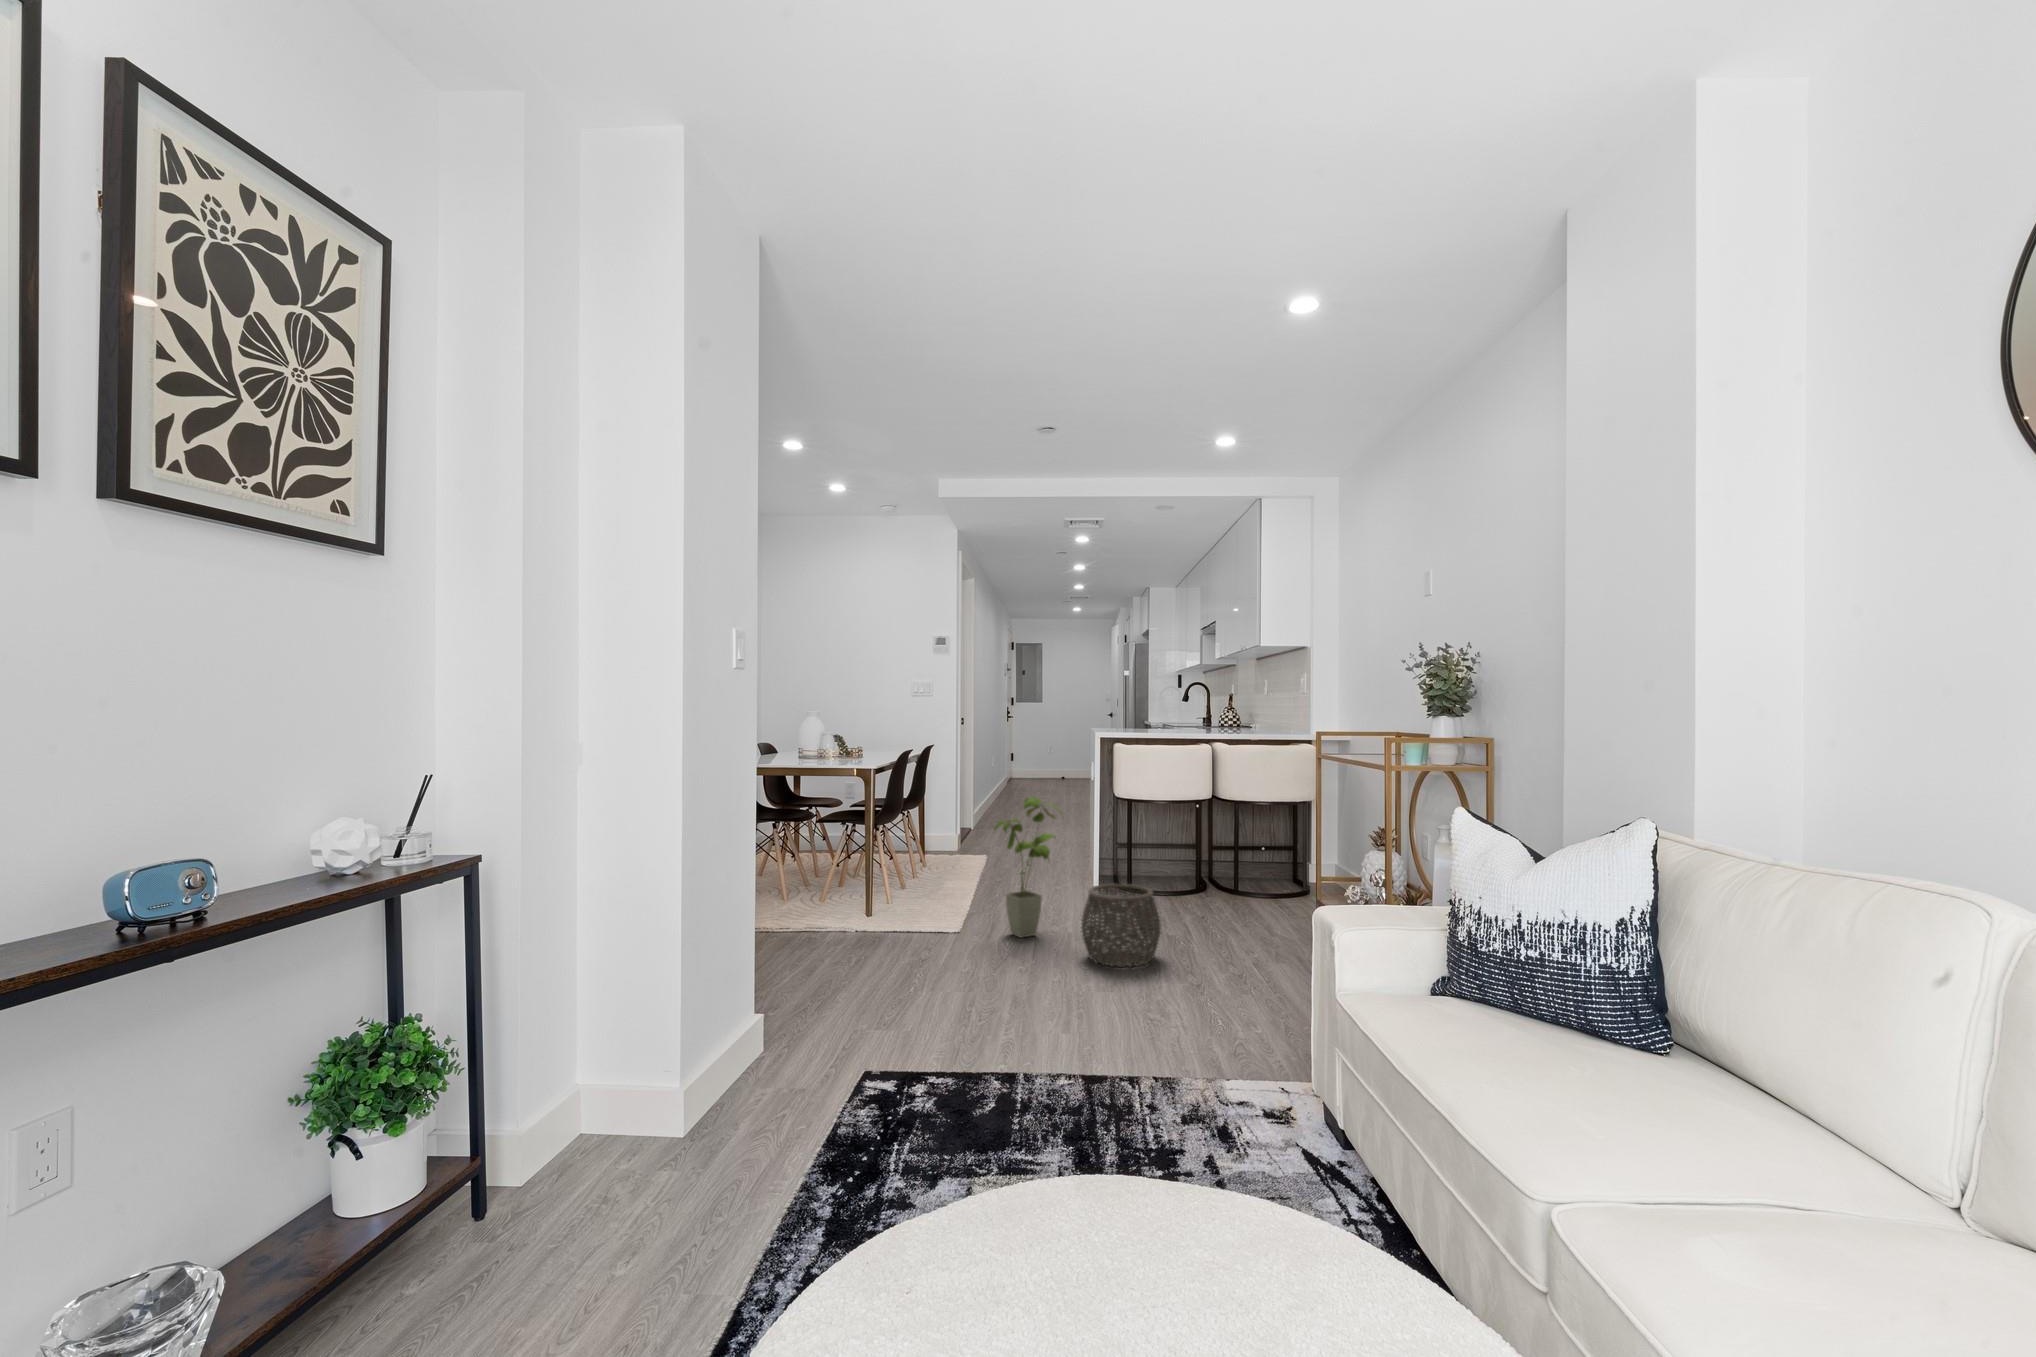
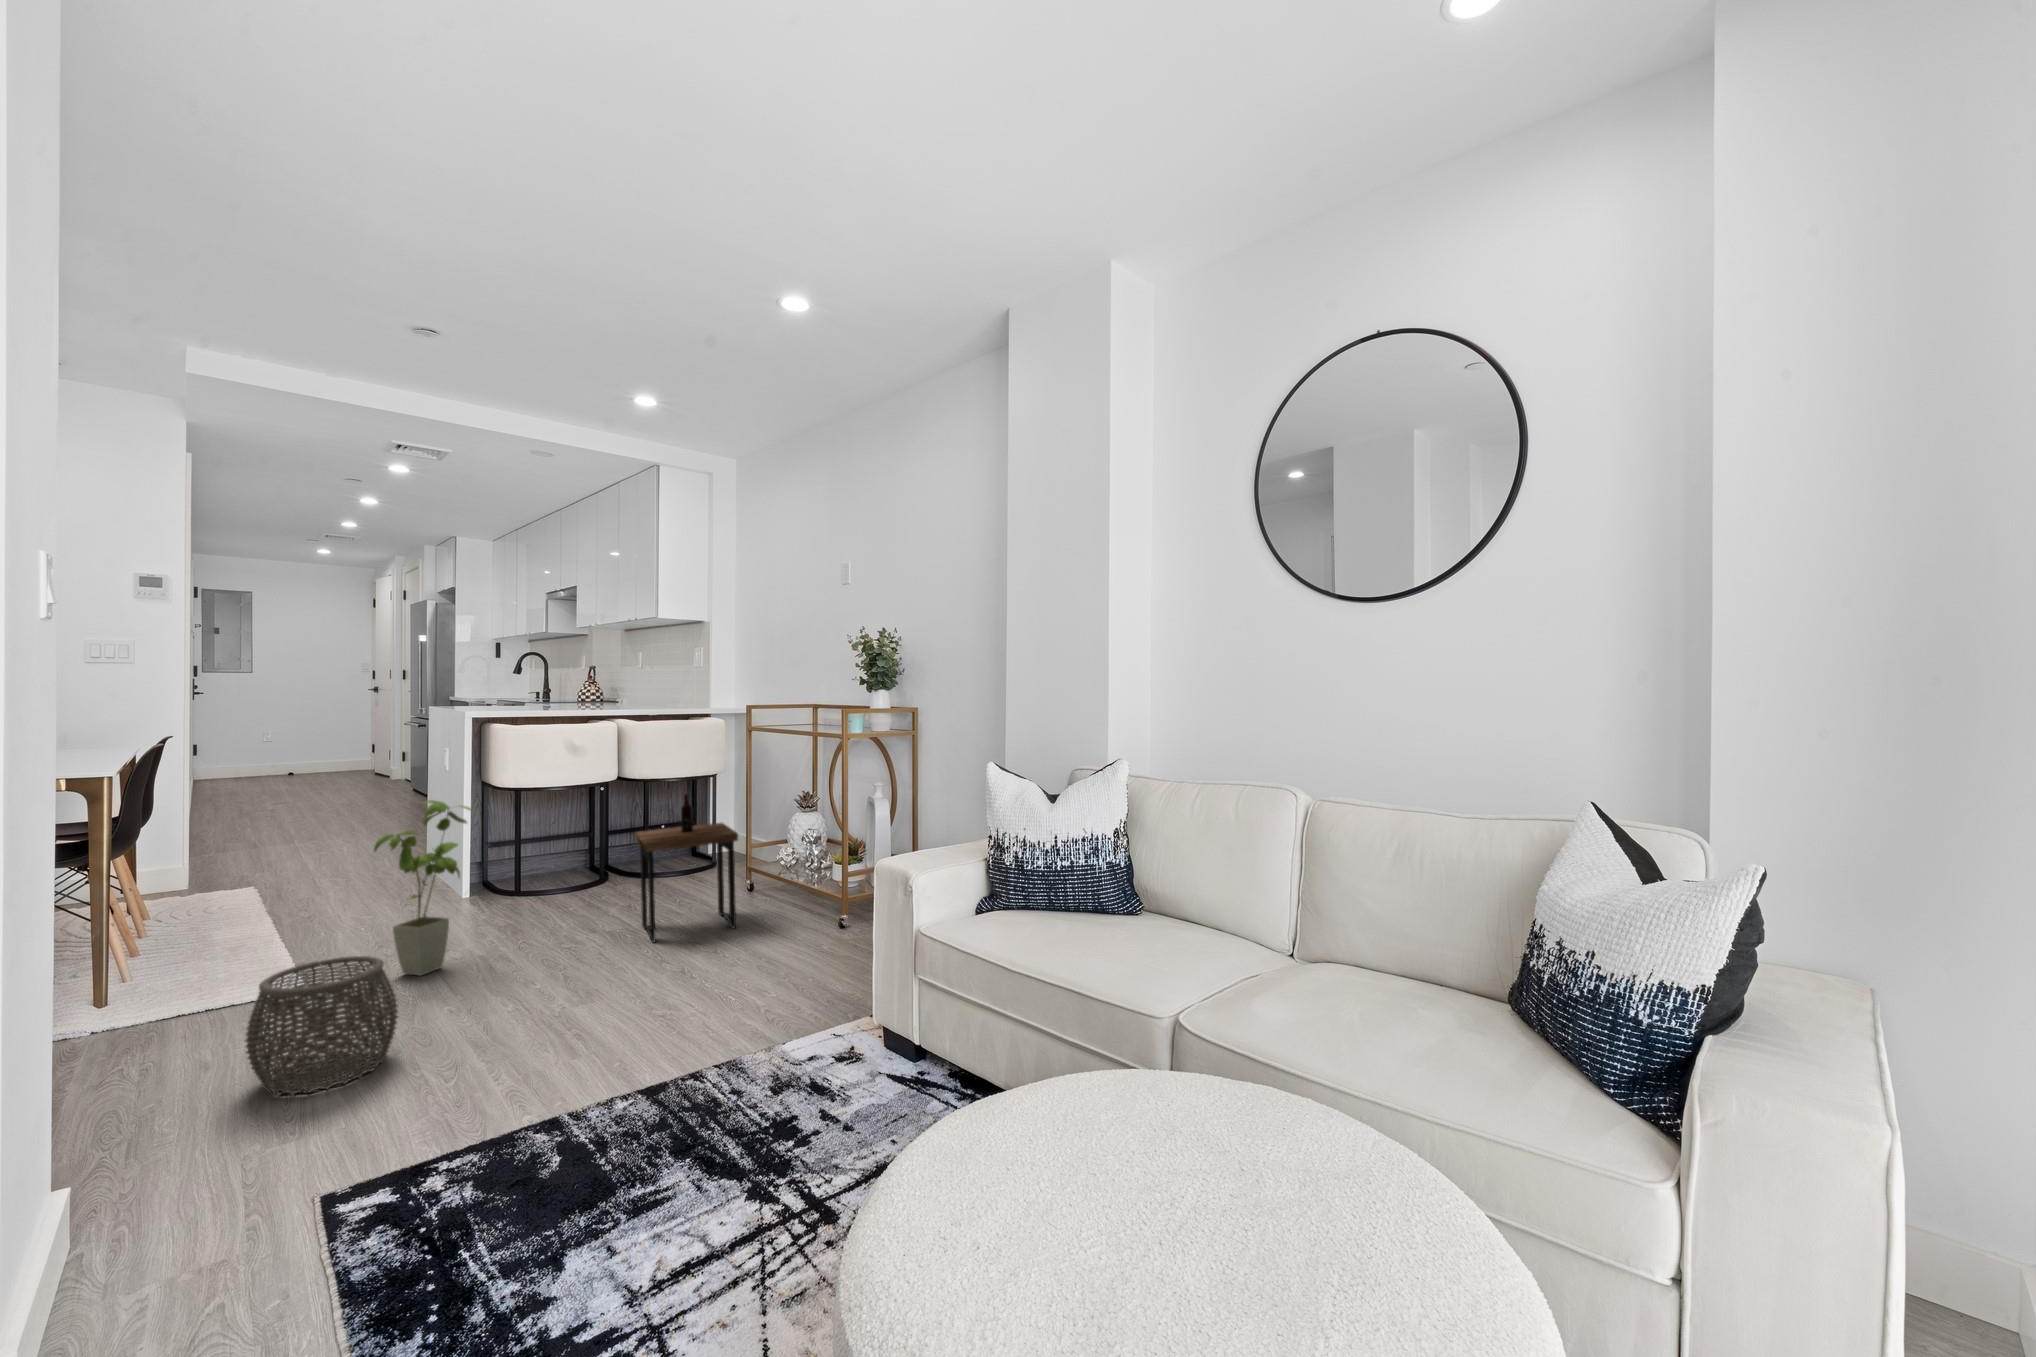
side table: none [1188,816,1277,961] -> present [635,793,738,942]
woven basket: present [1082,884,1161,967] -> present [245,956,398,1095]

